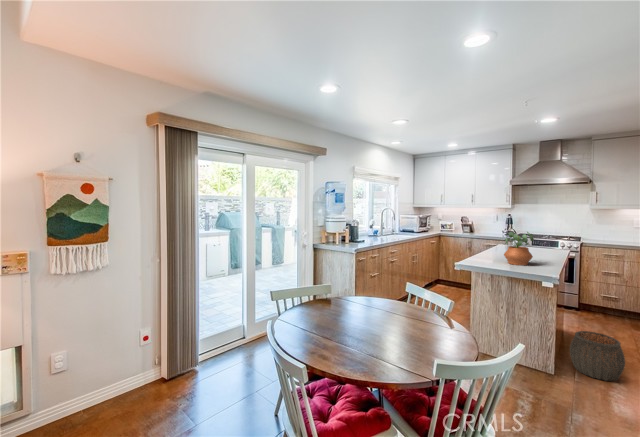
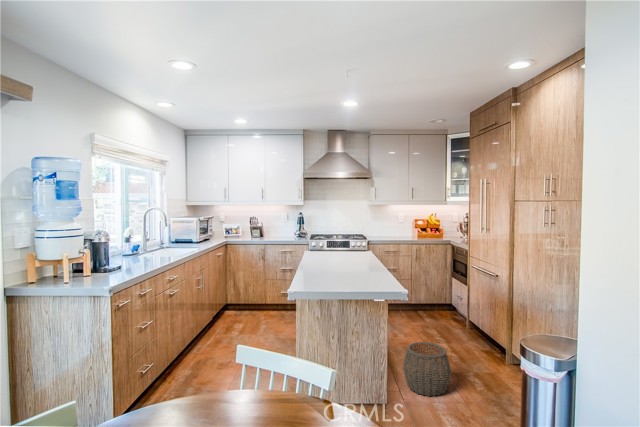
potted plant: present [504,232,534,265] -> none [336,235,371,279]

